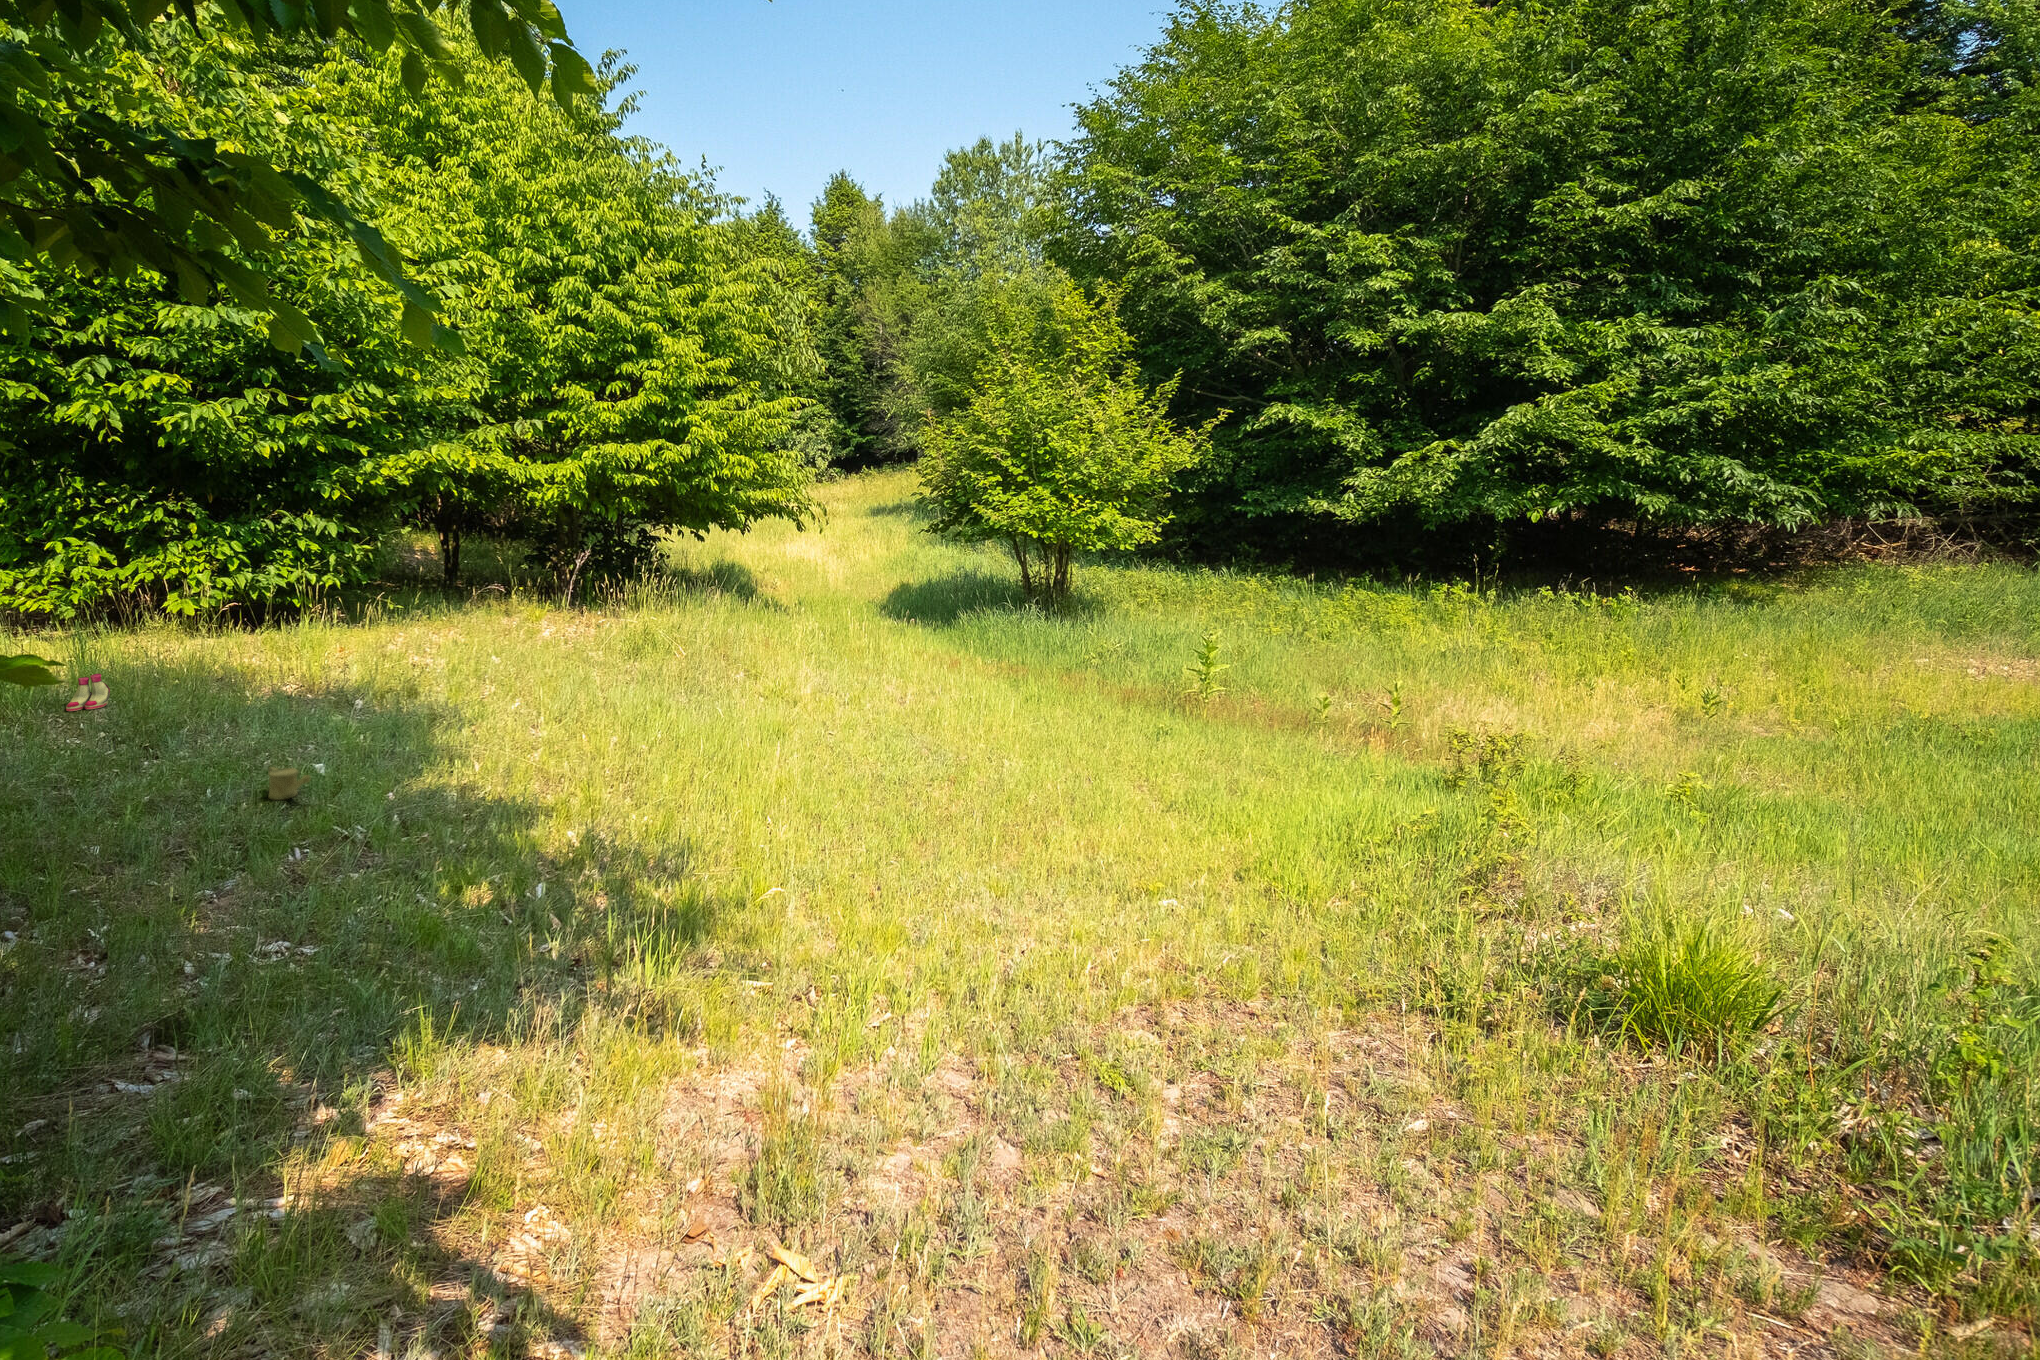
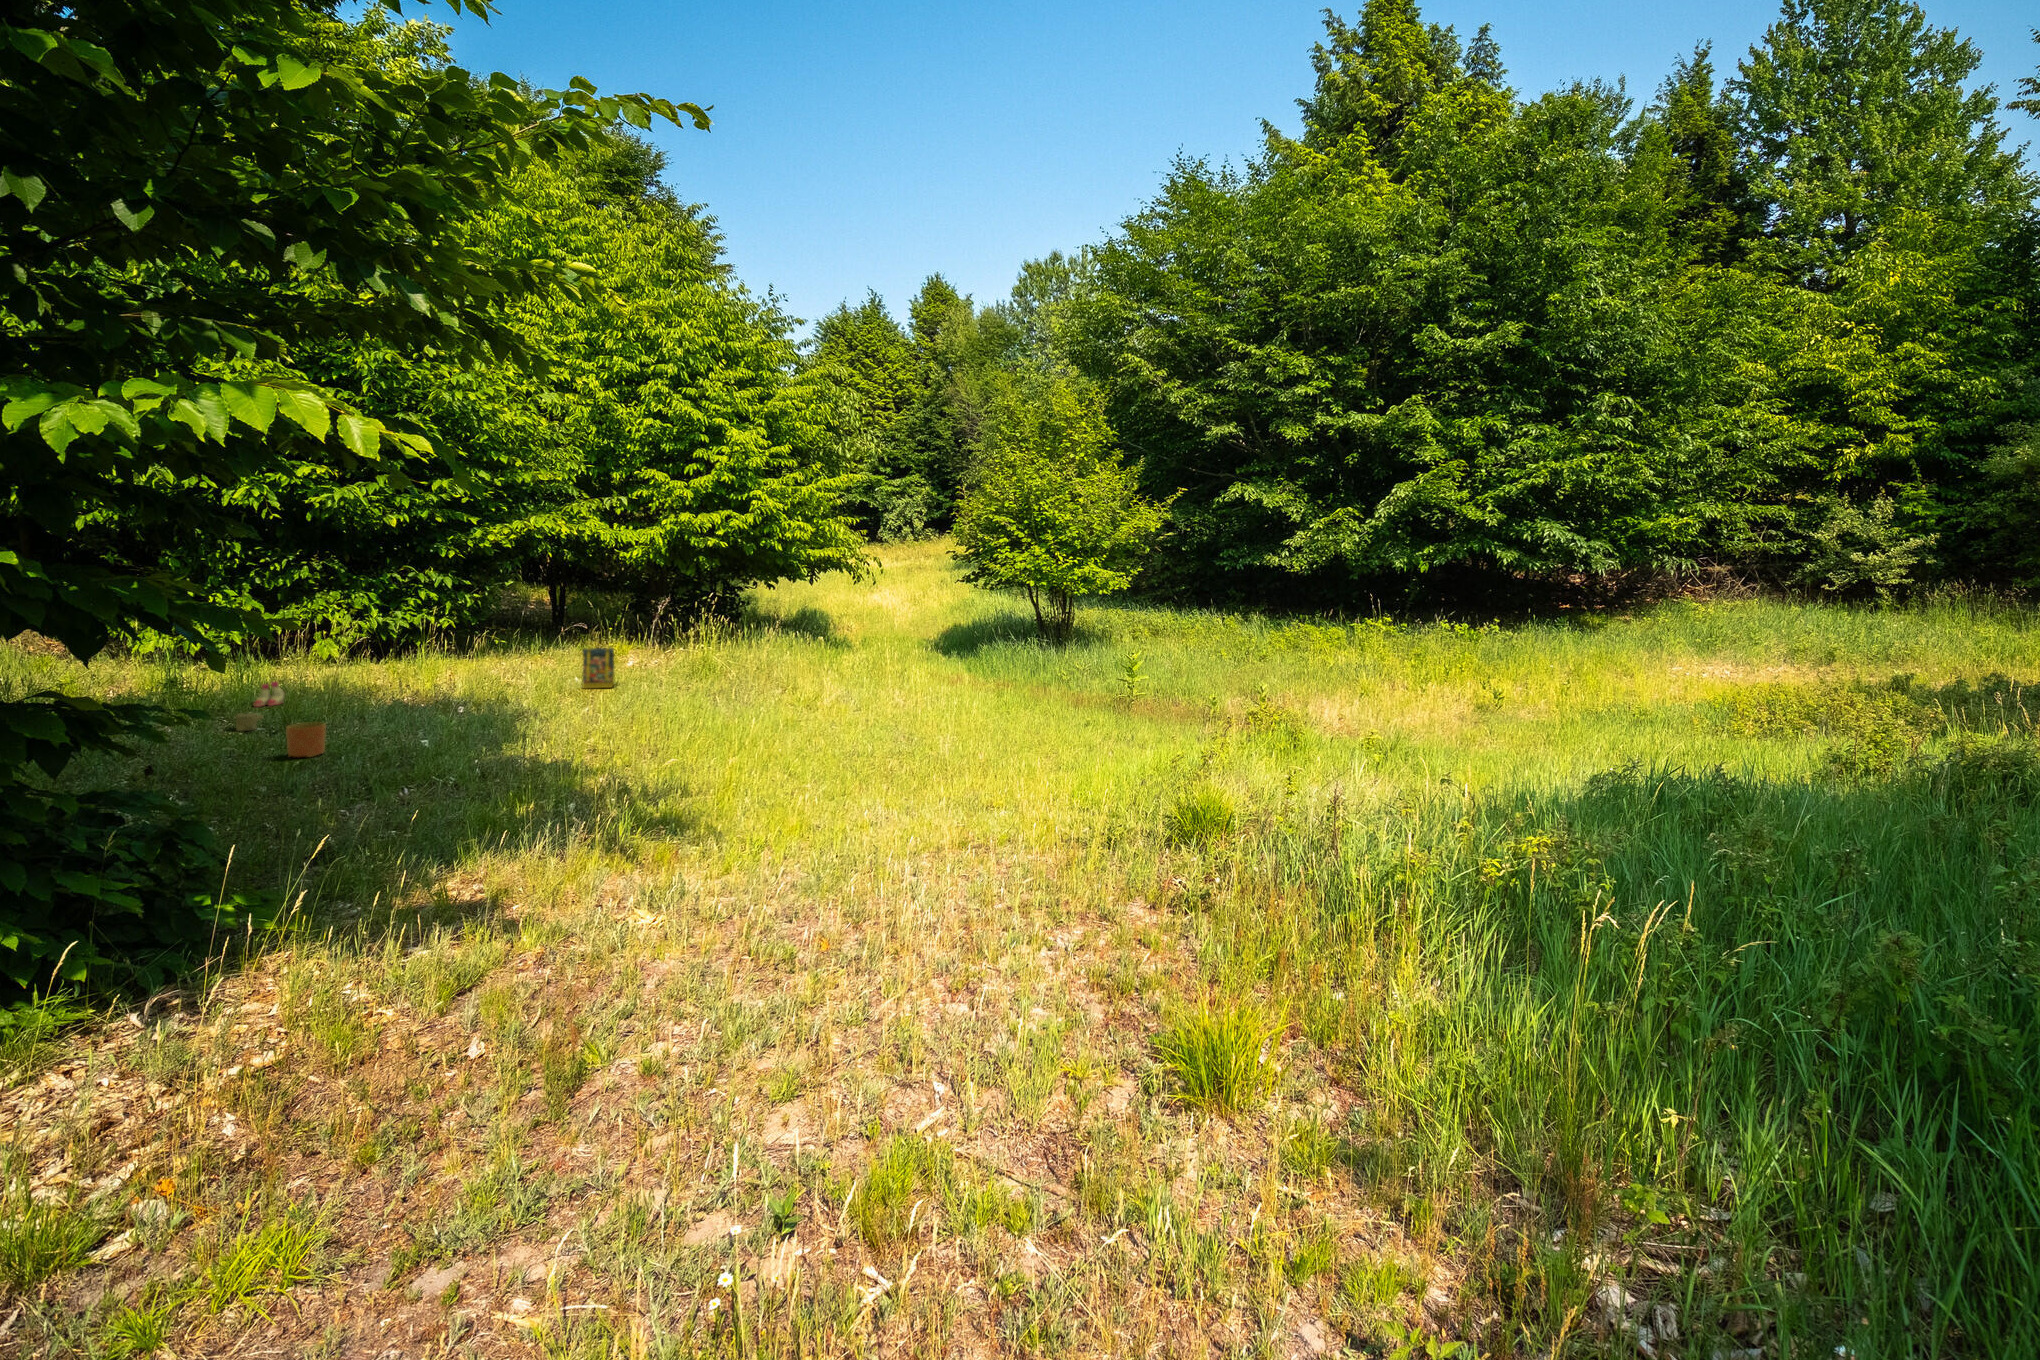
backpack: none [499,624,541,682] -> present [582,648,615,689]
planter: none [82,761,143,821] -> present [286,722,326,757]
watering can: present [268,767,310,800] -> present [236,713,263,731]

